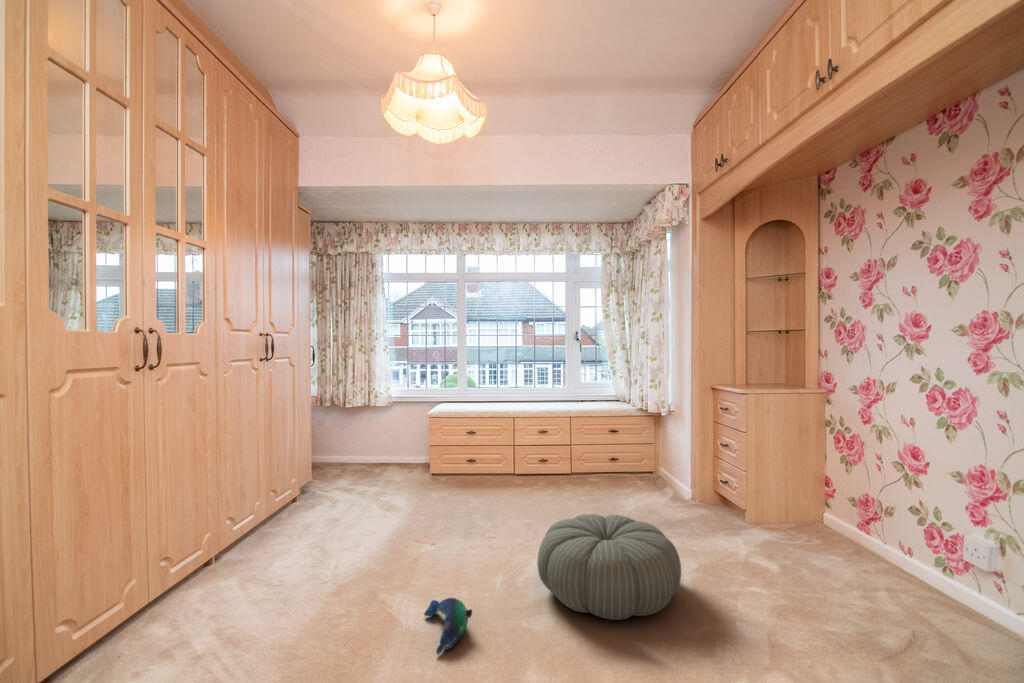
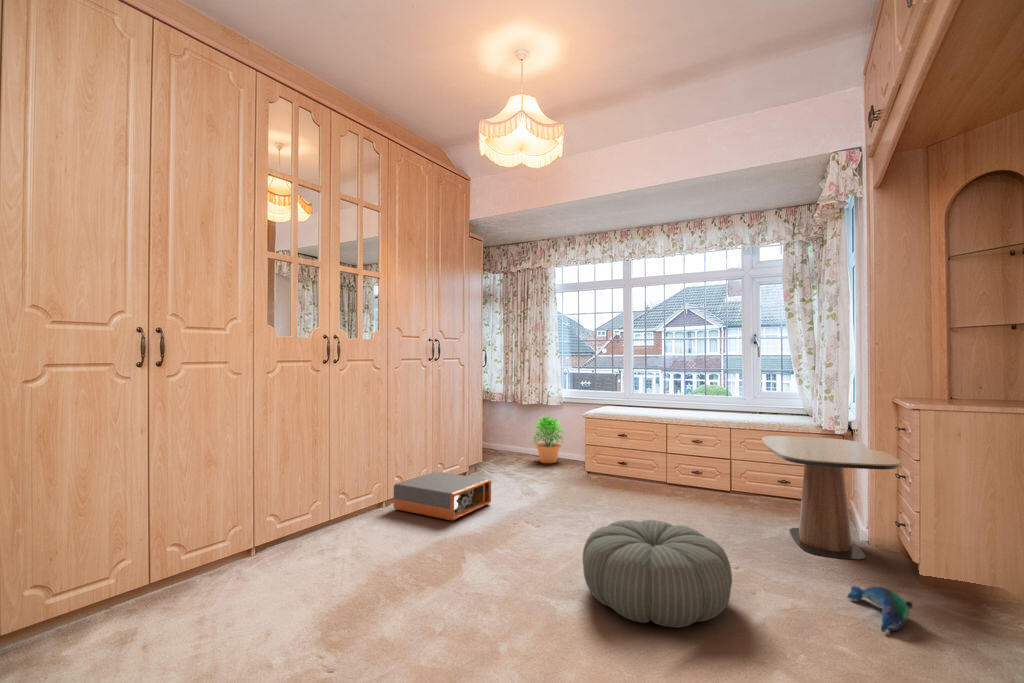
potted plant: none [361,418,399,471] -> present [533,416,563,463]
side table: none [616,418,731,516] -> present [762,436,901,560]
storage box: none [231,501,360,564] -> present [393,472,491,520]
plush toy: present [424,598,472,654] -> present [847,586,913,632]

